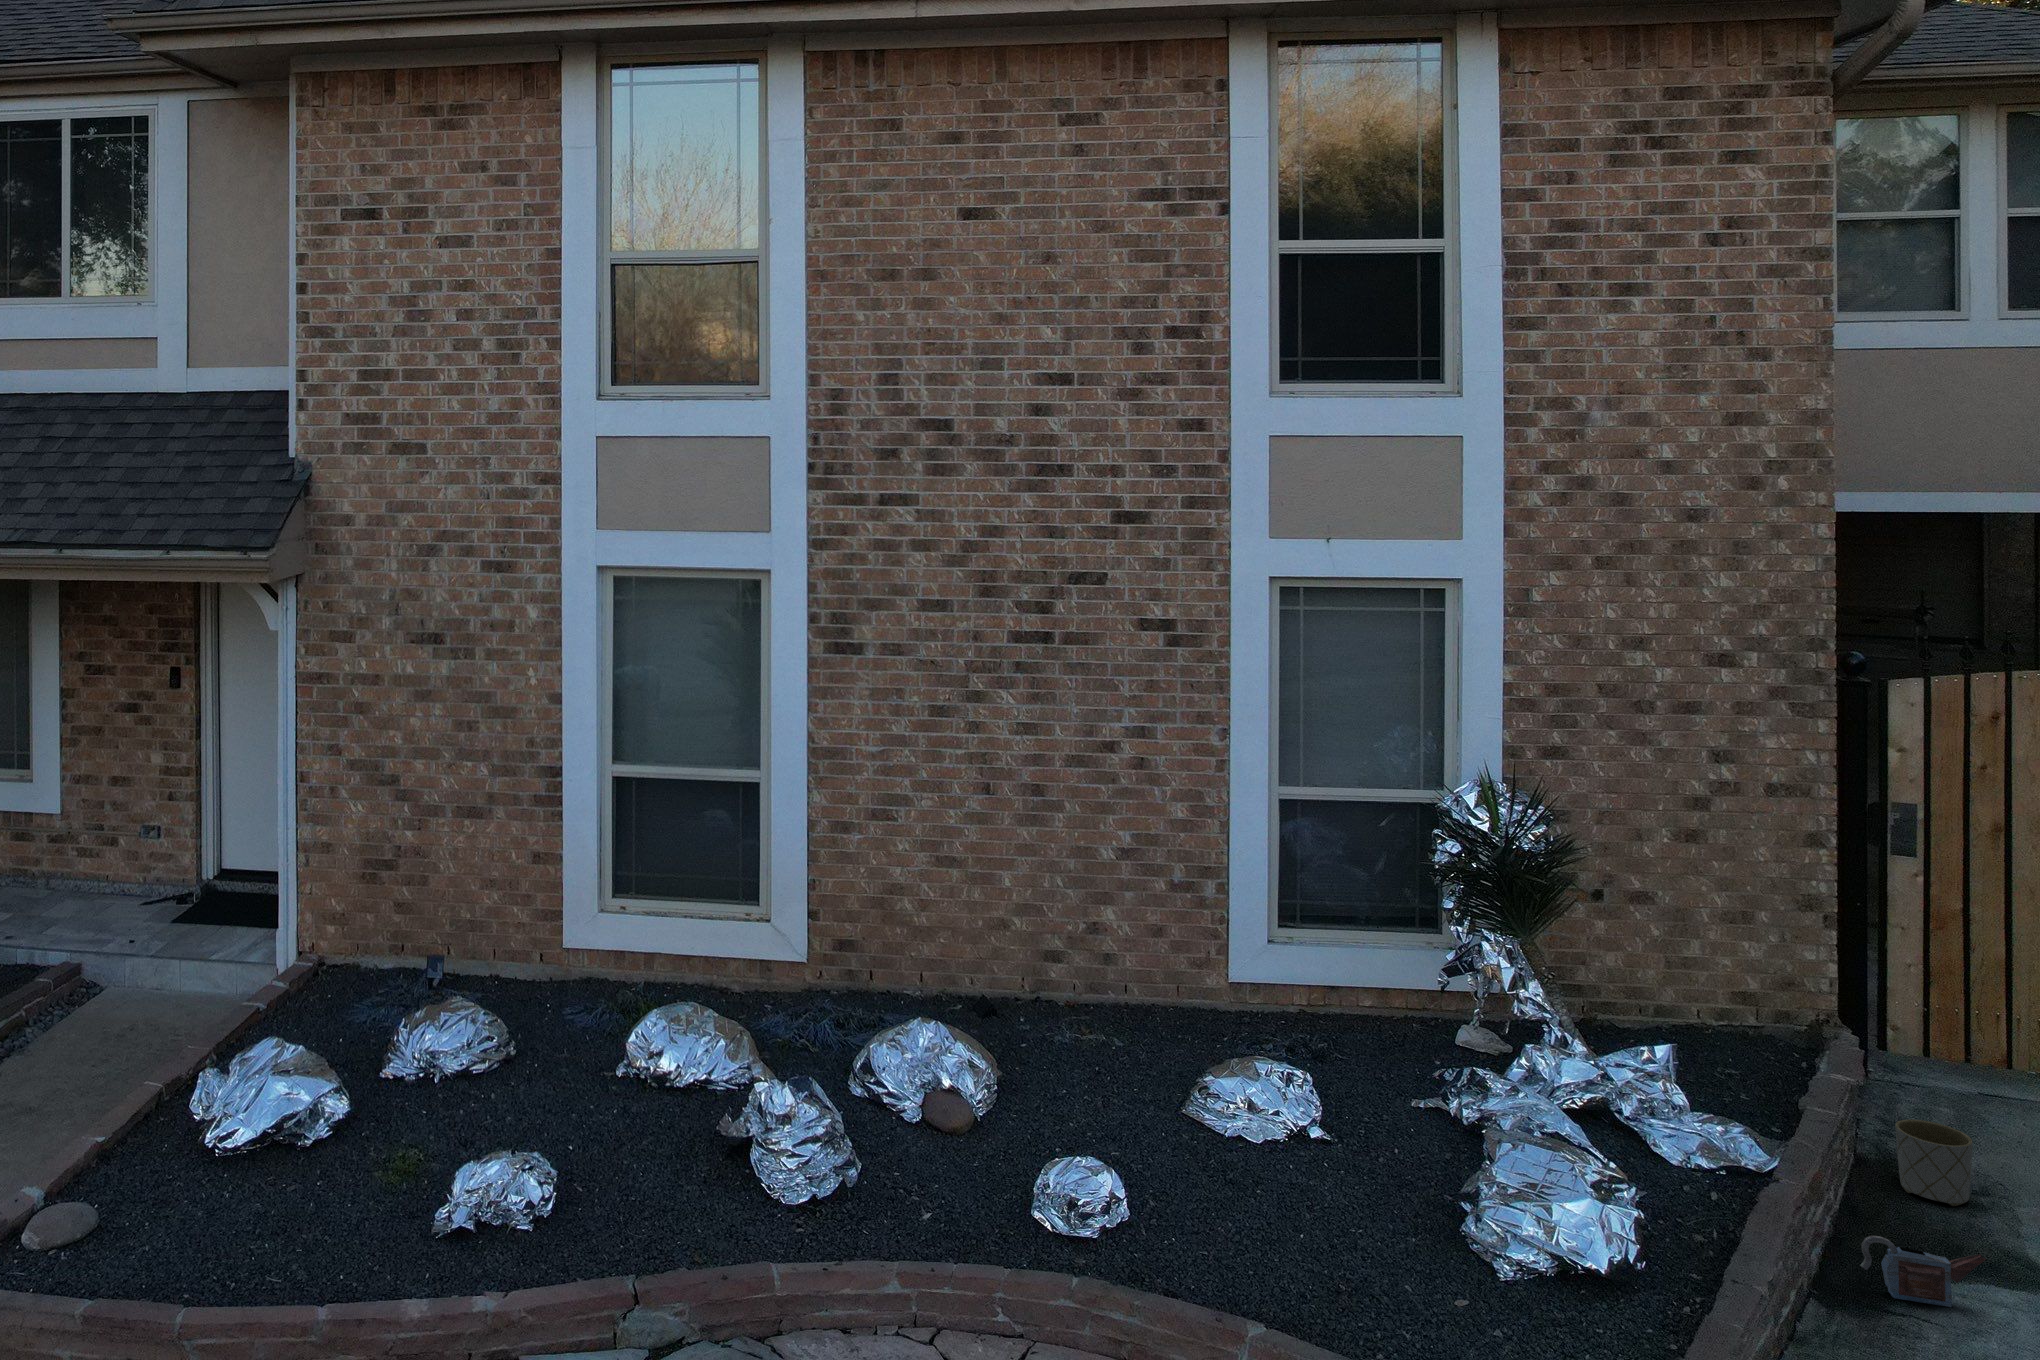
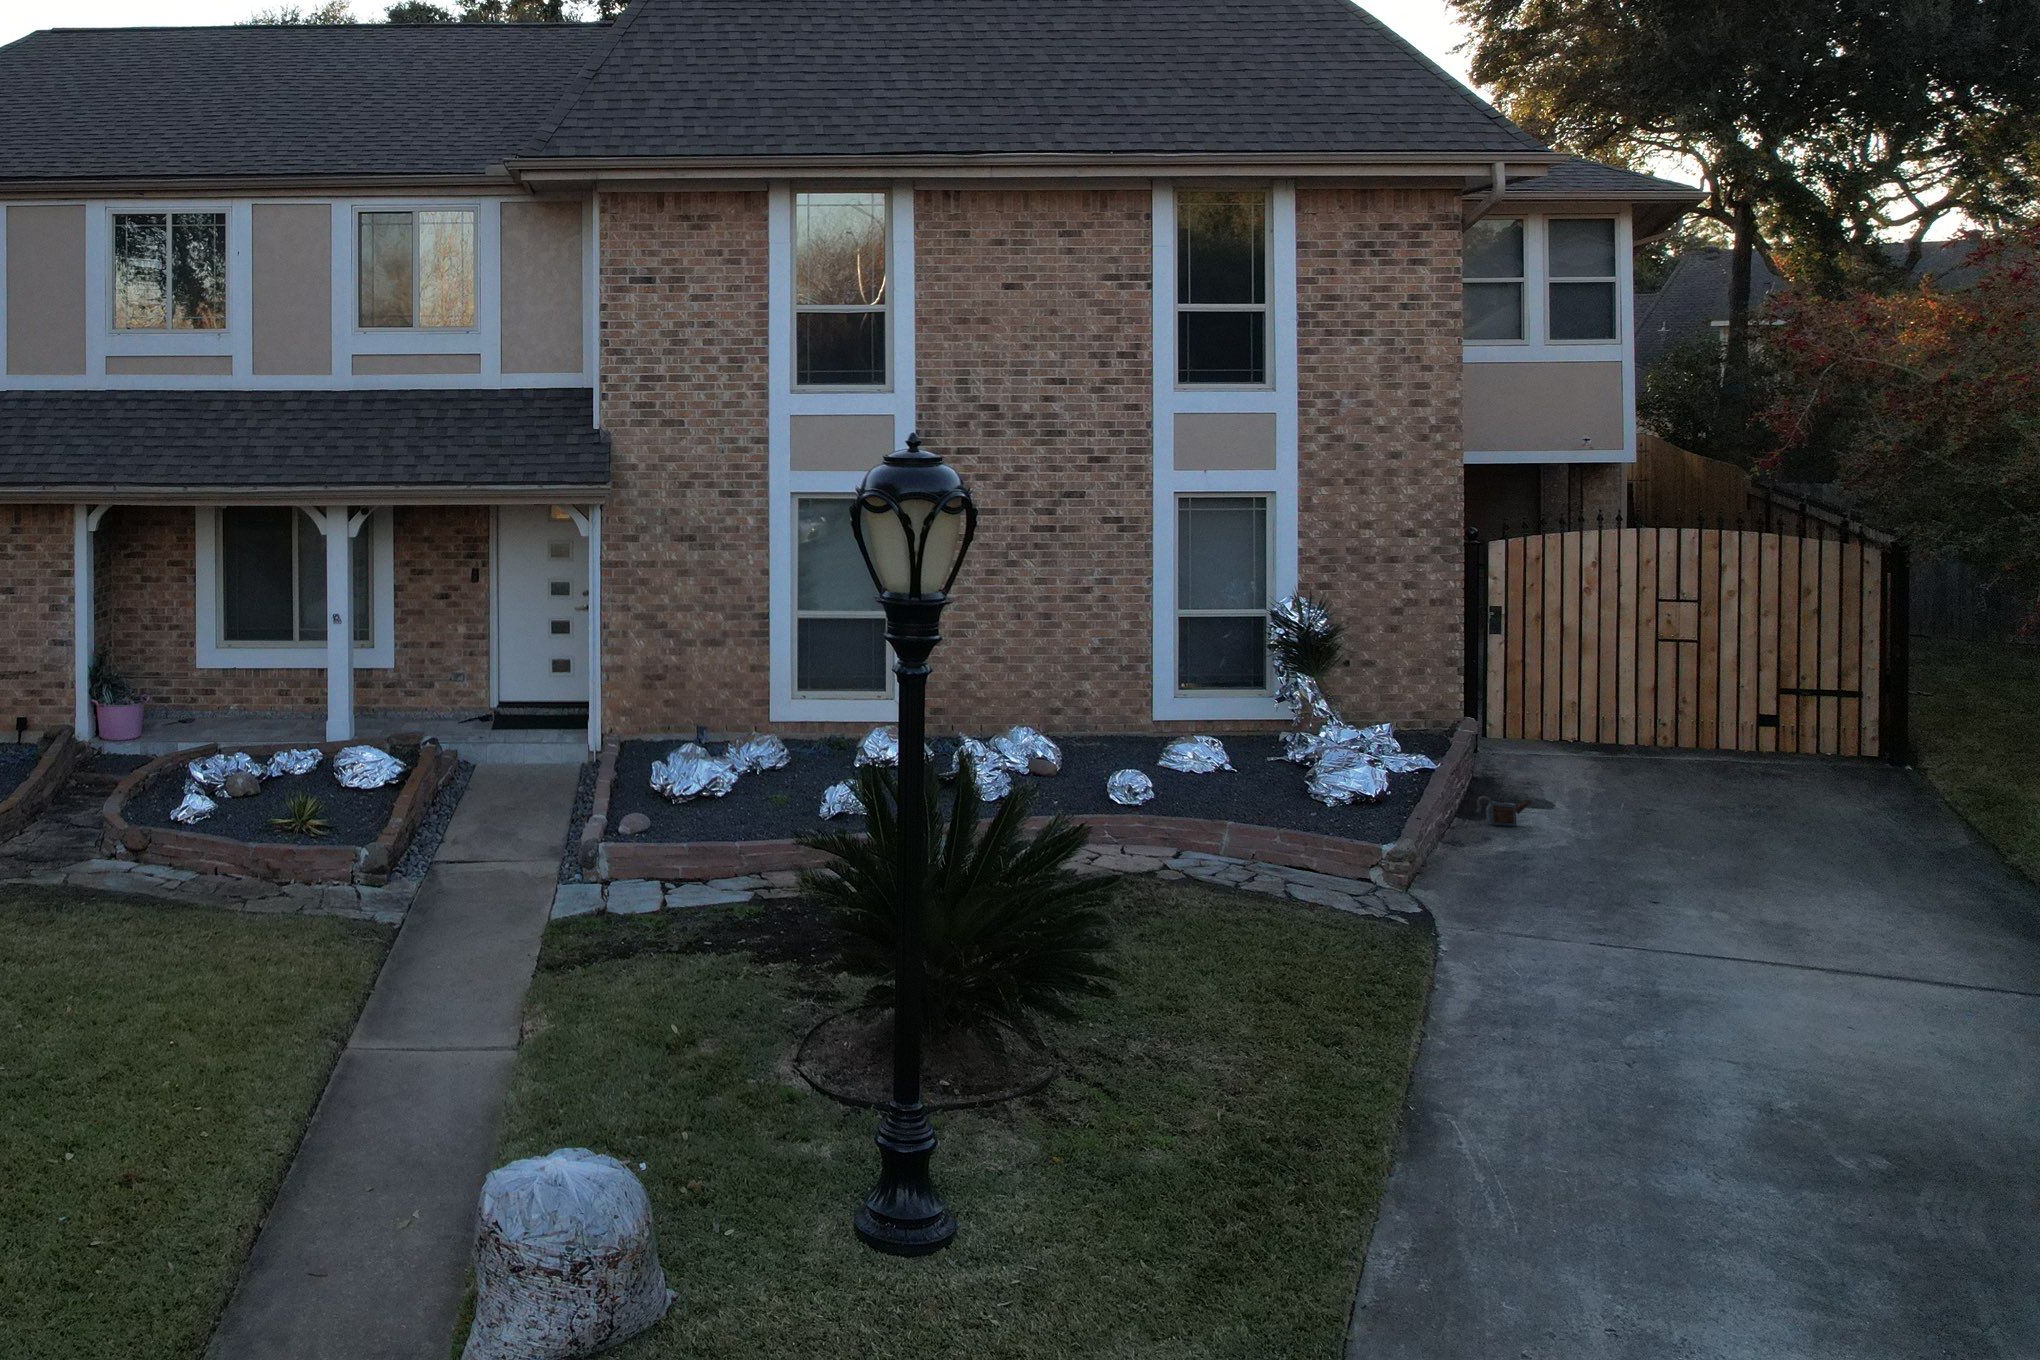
planter: present [1895,1119,1973,1206] -> none [1493,758,1528,796]

